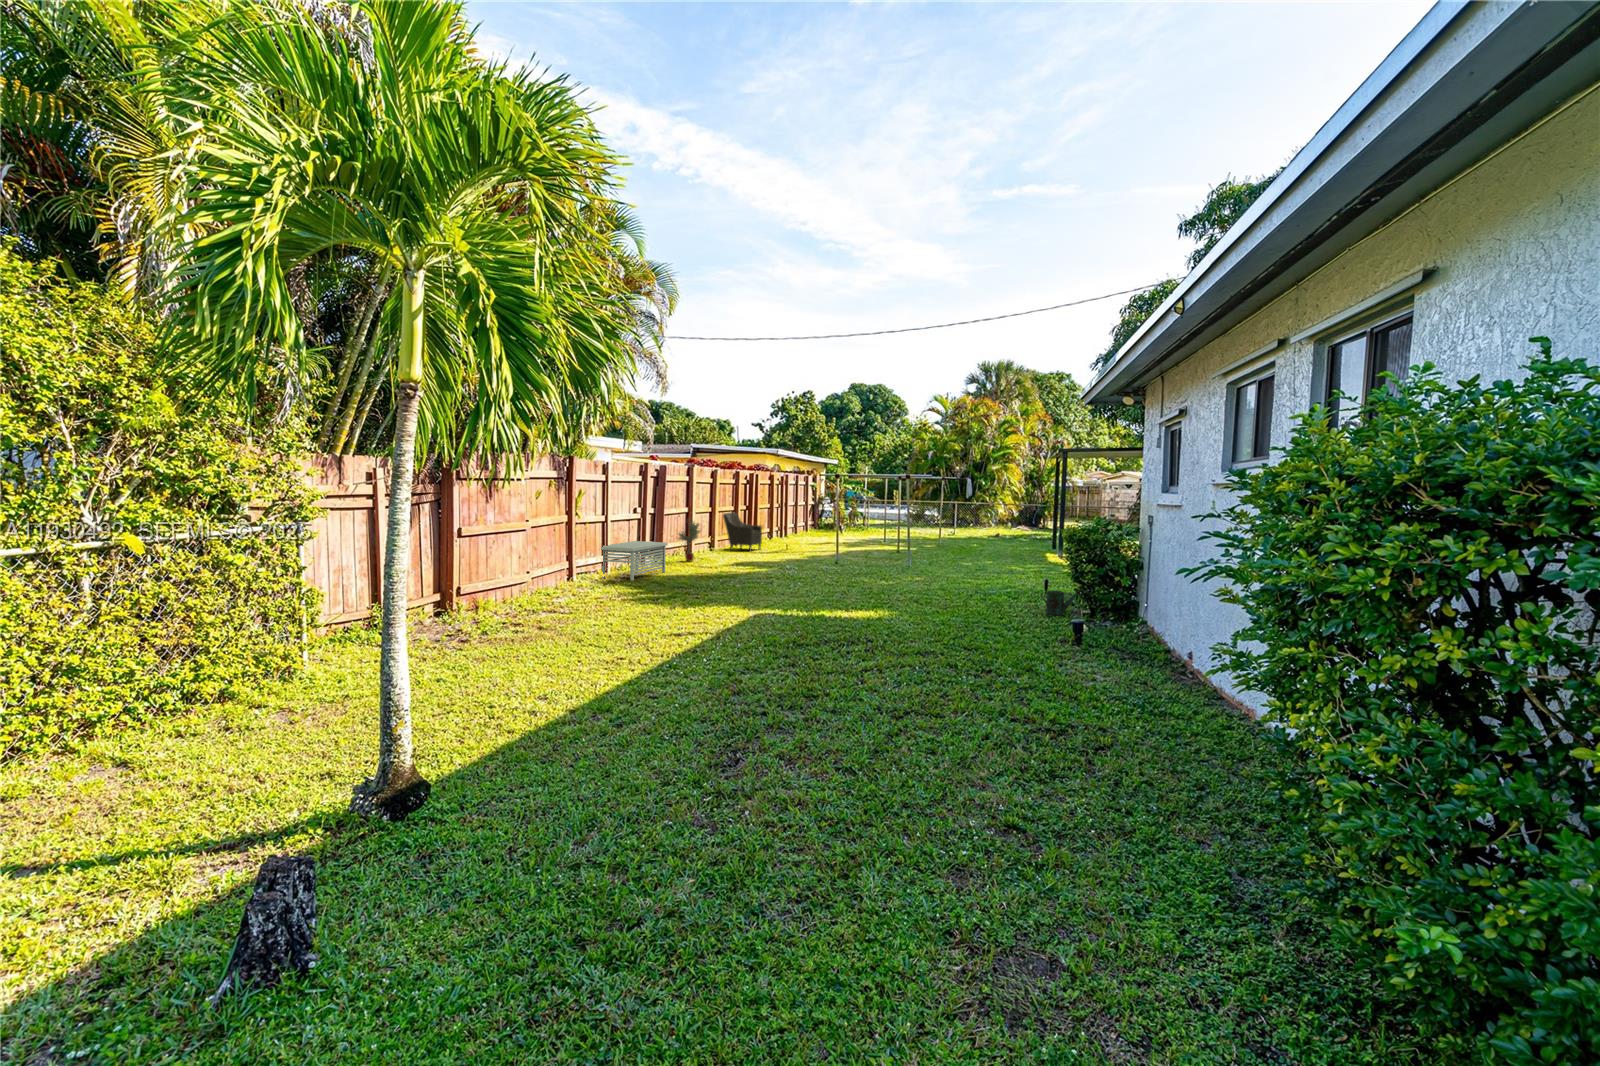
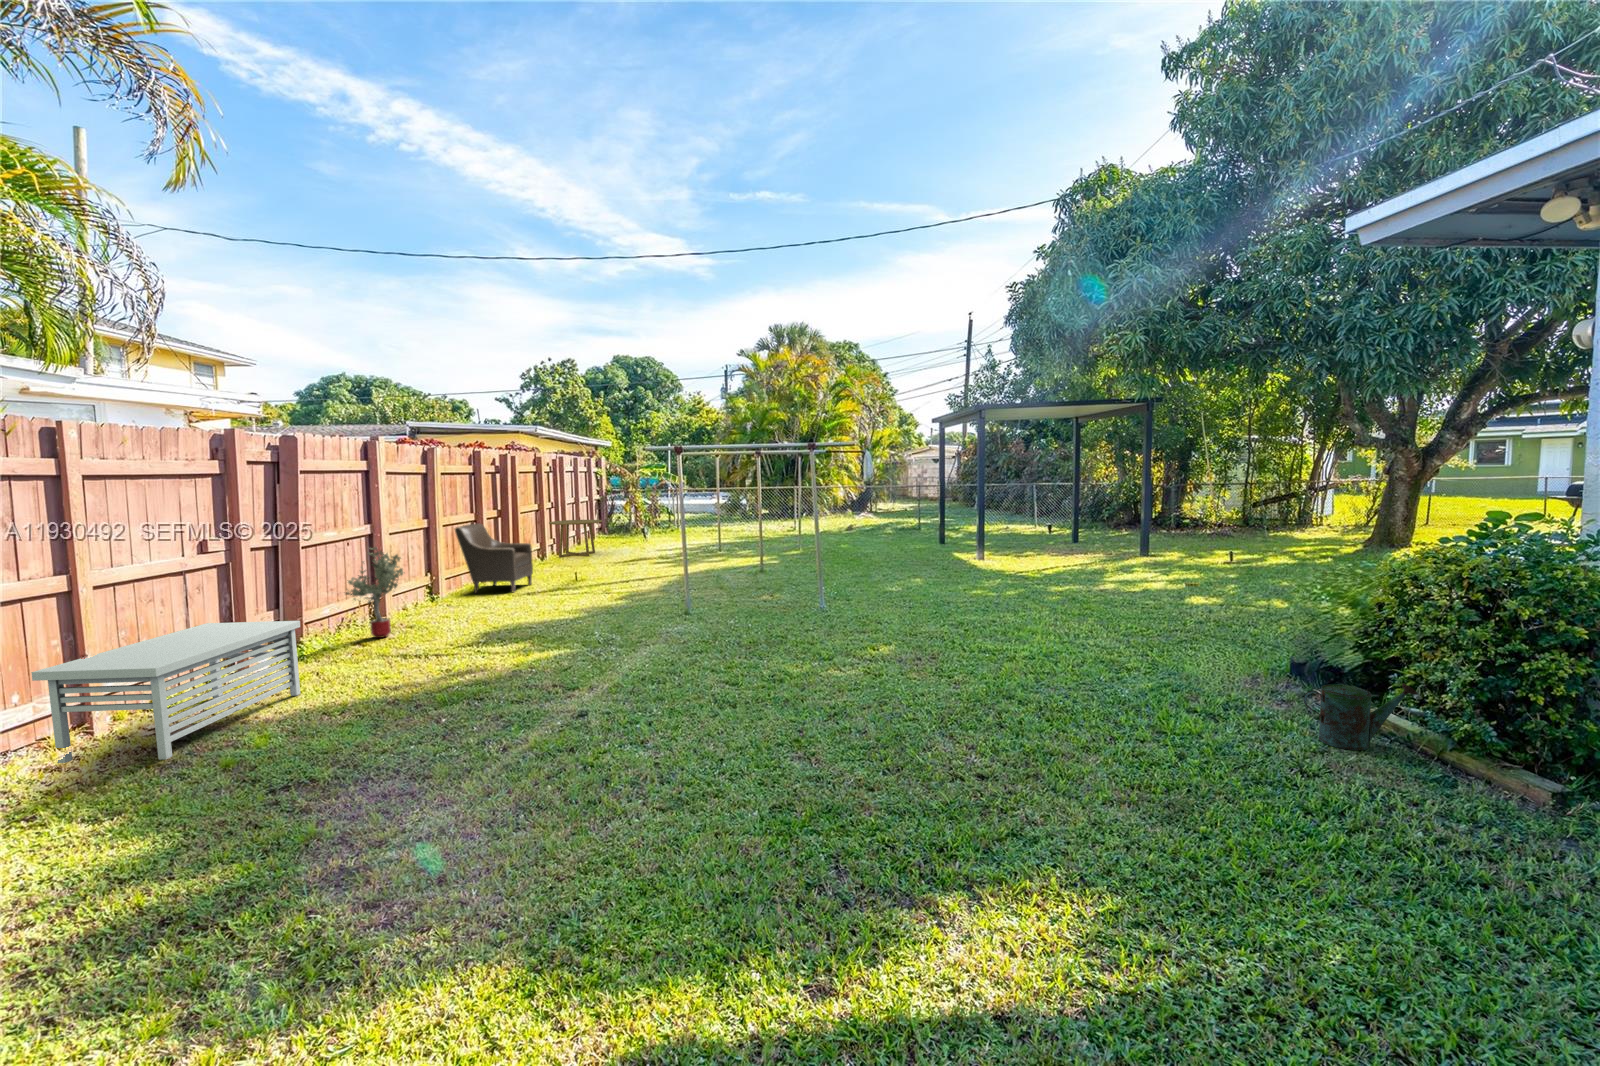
round table: none [776,516,809,540] -> present [549,520,602,557]

